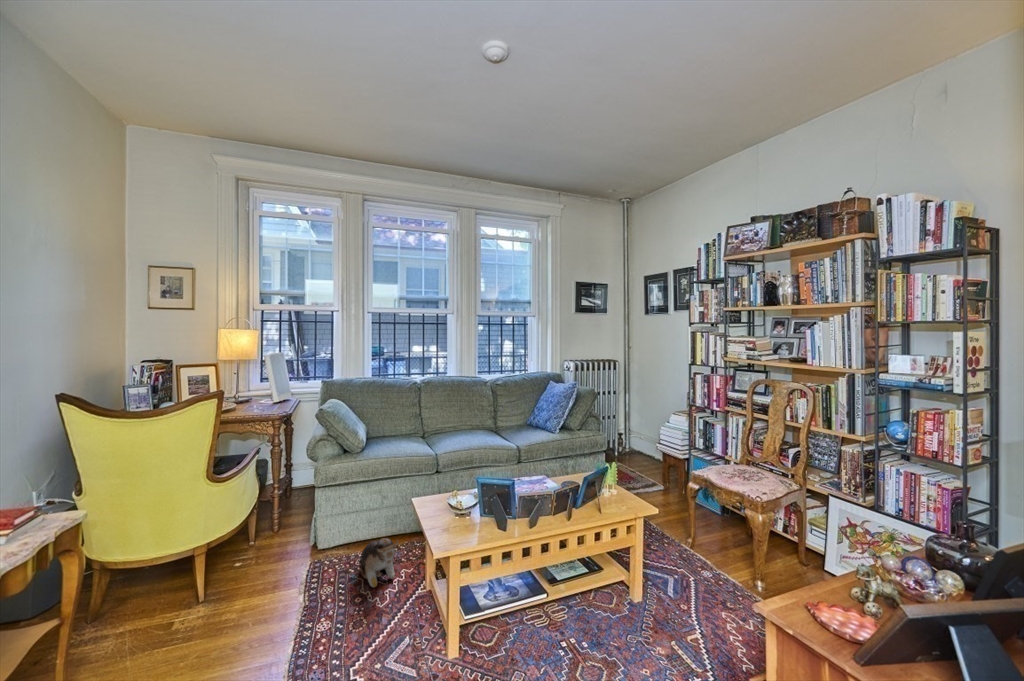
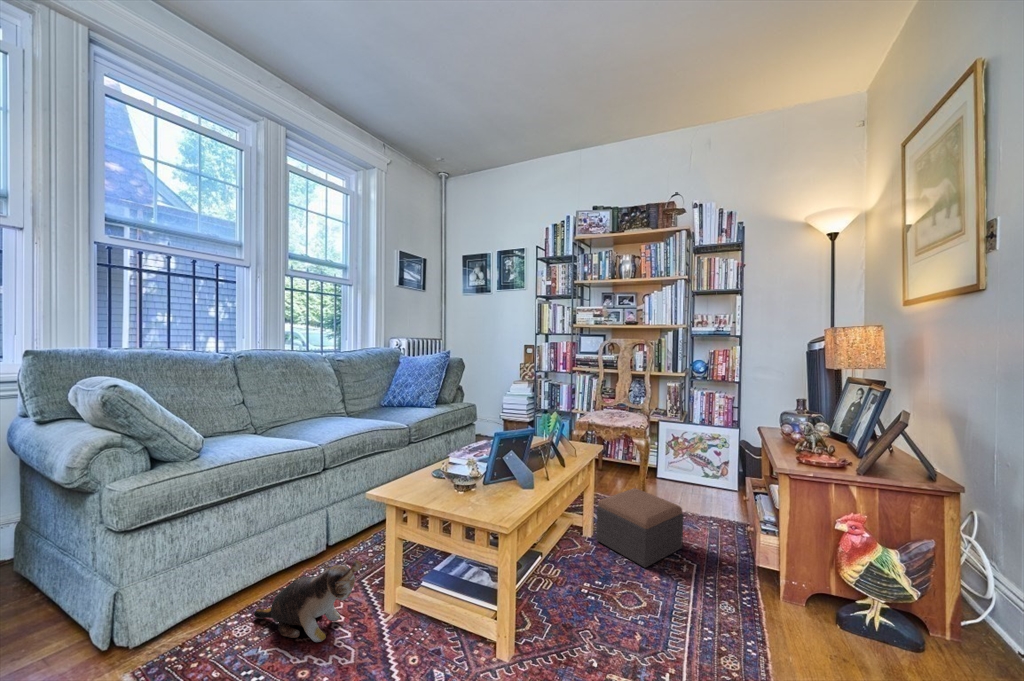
footstool: none [635,562,733,656] -> present [596,488,684,568]

